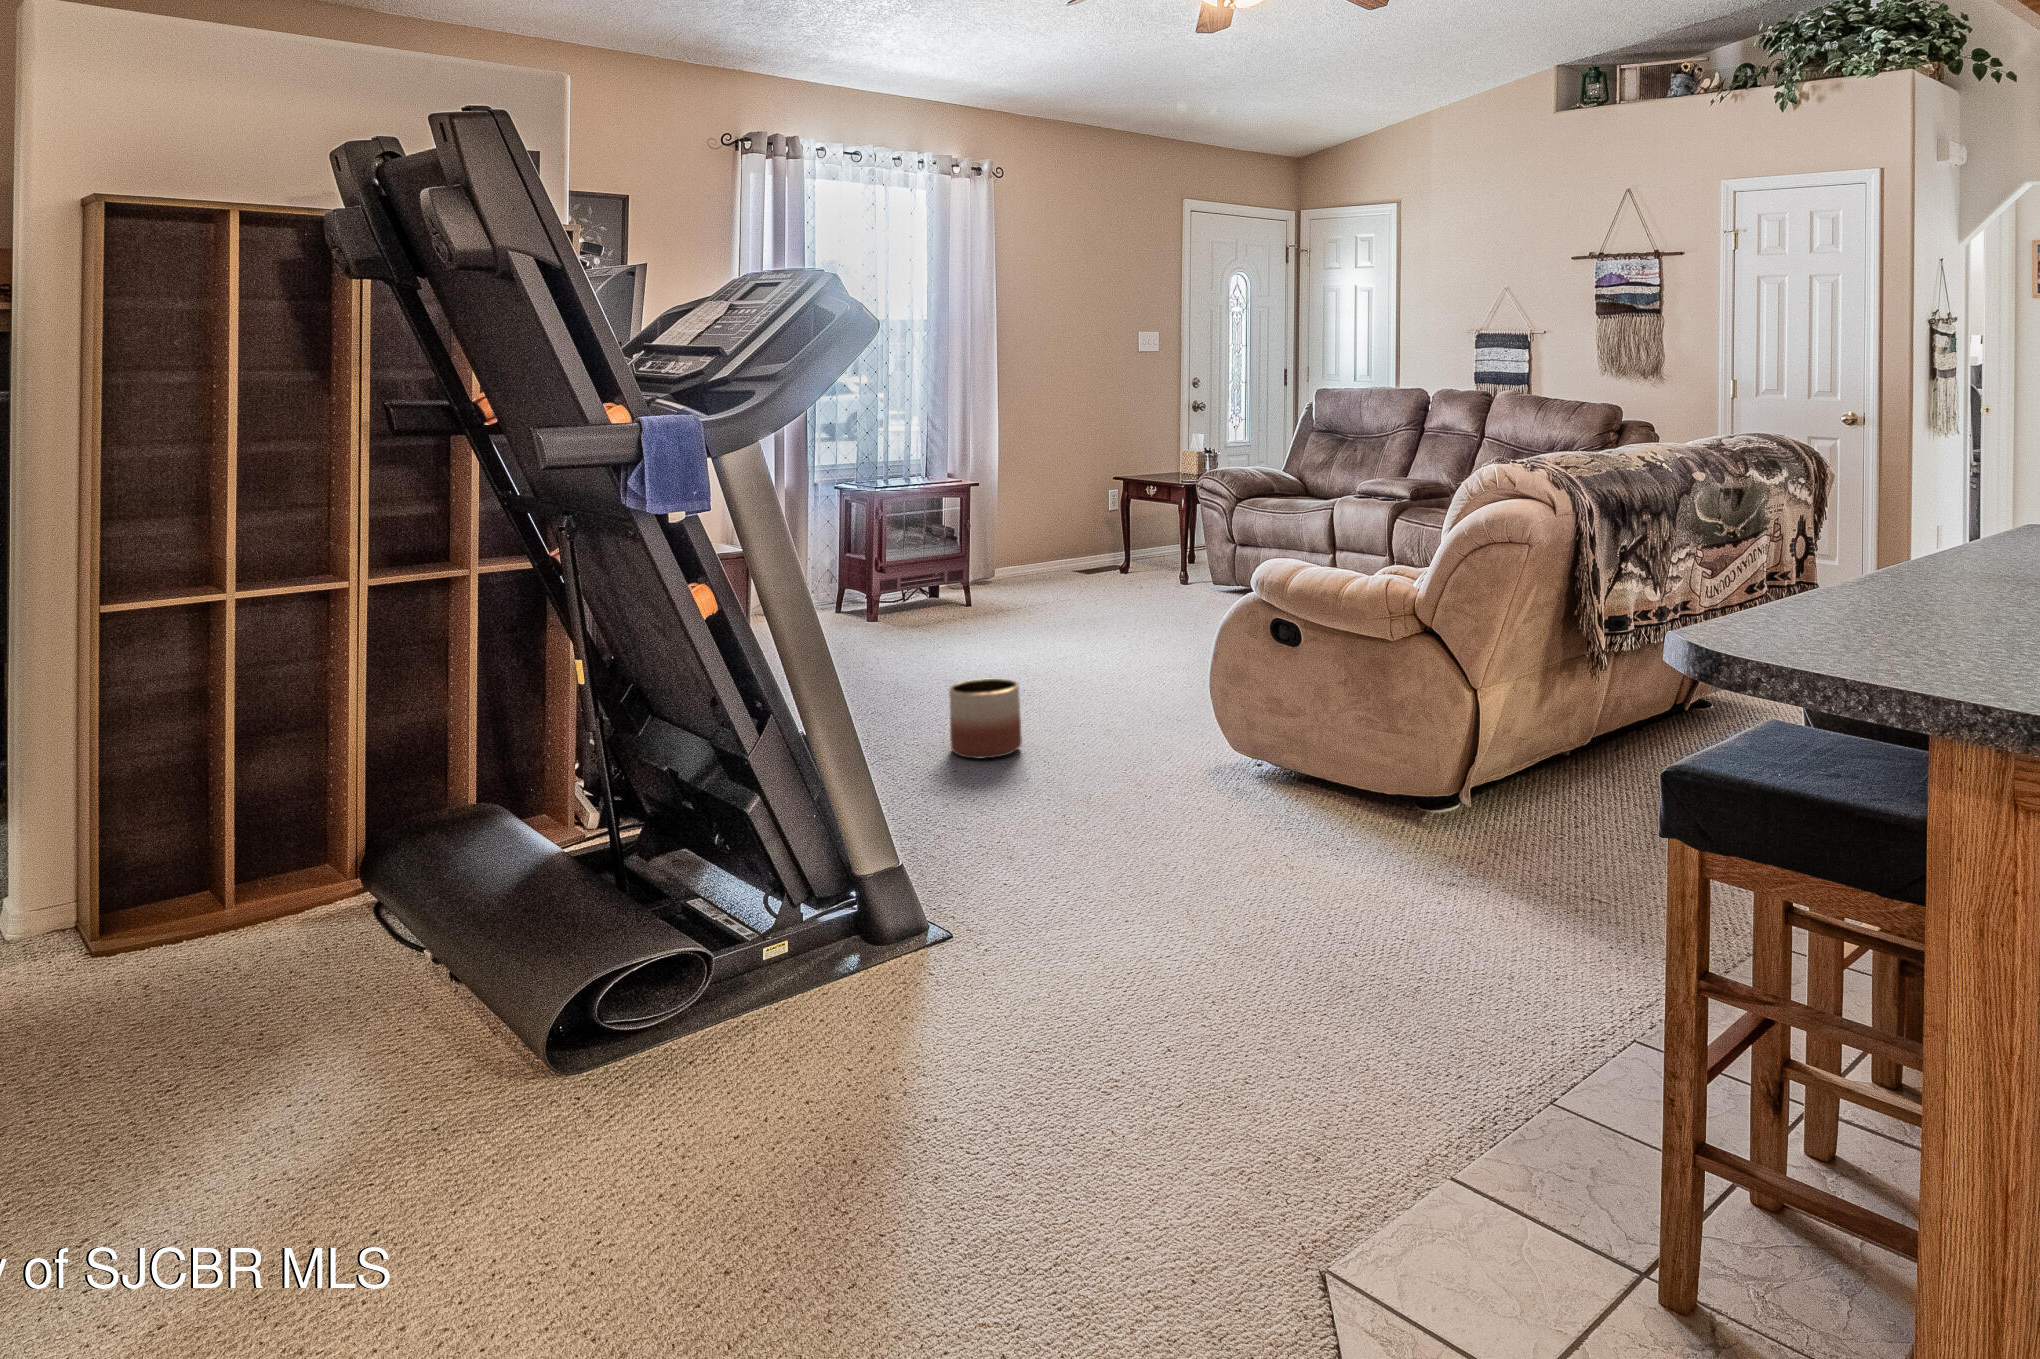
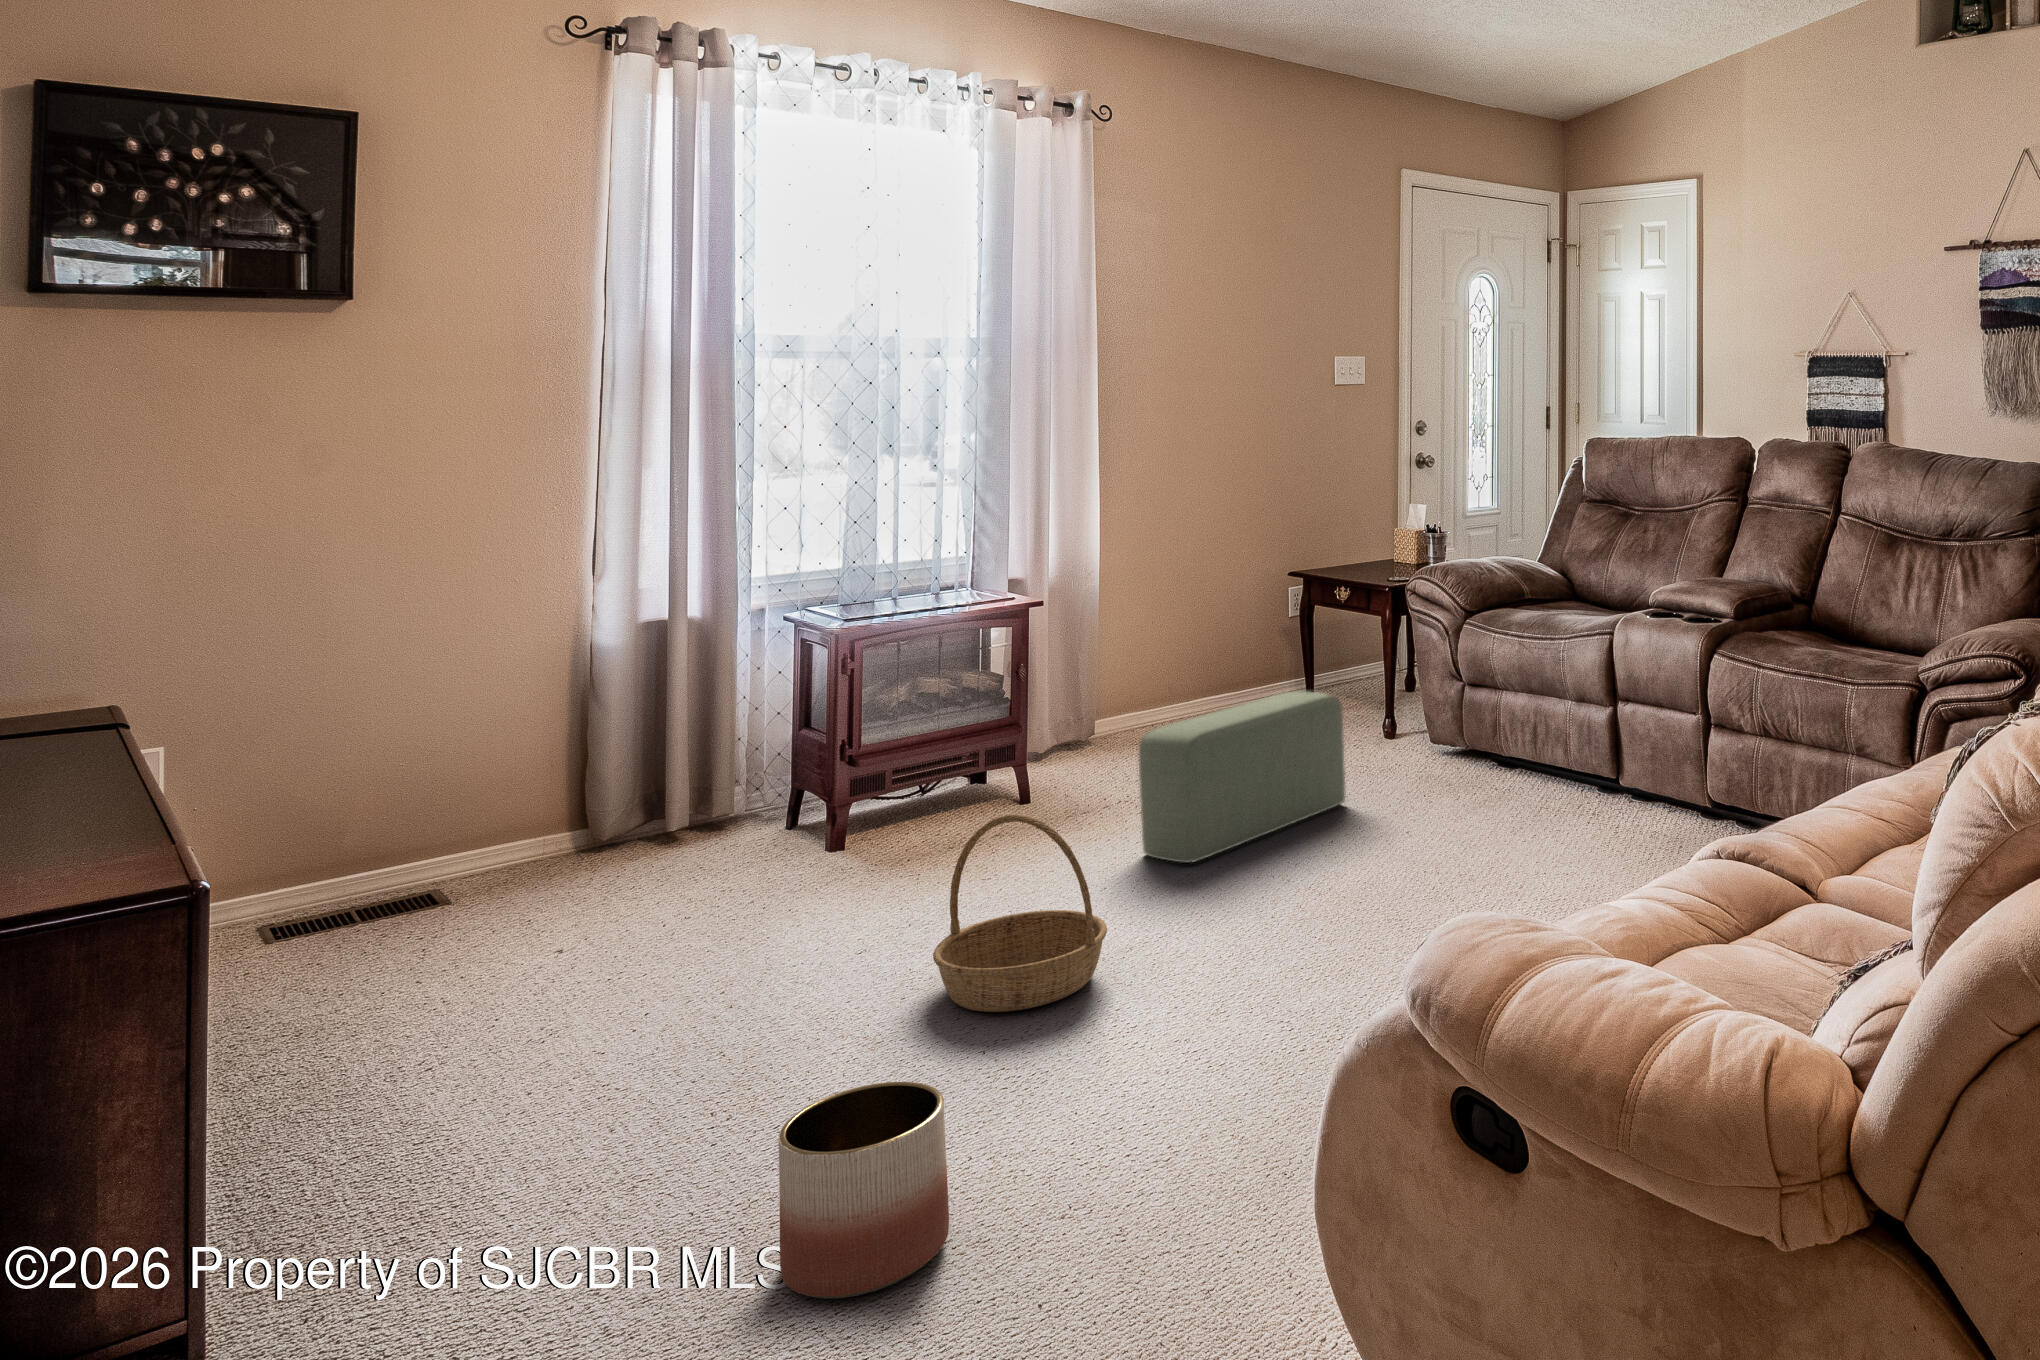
pouf: none [1048,542,1166,633] -> present [1139,691,1345,863]
basket: none [964,584,1054,683] -> present [933,815,1107,1012]

